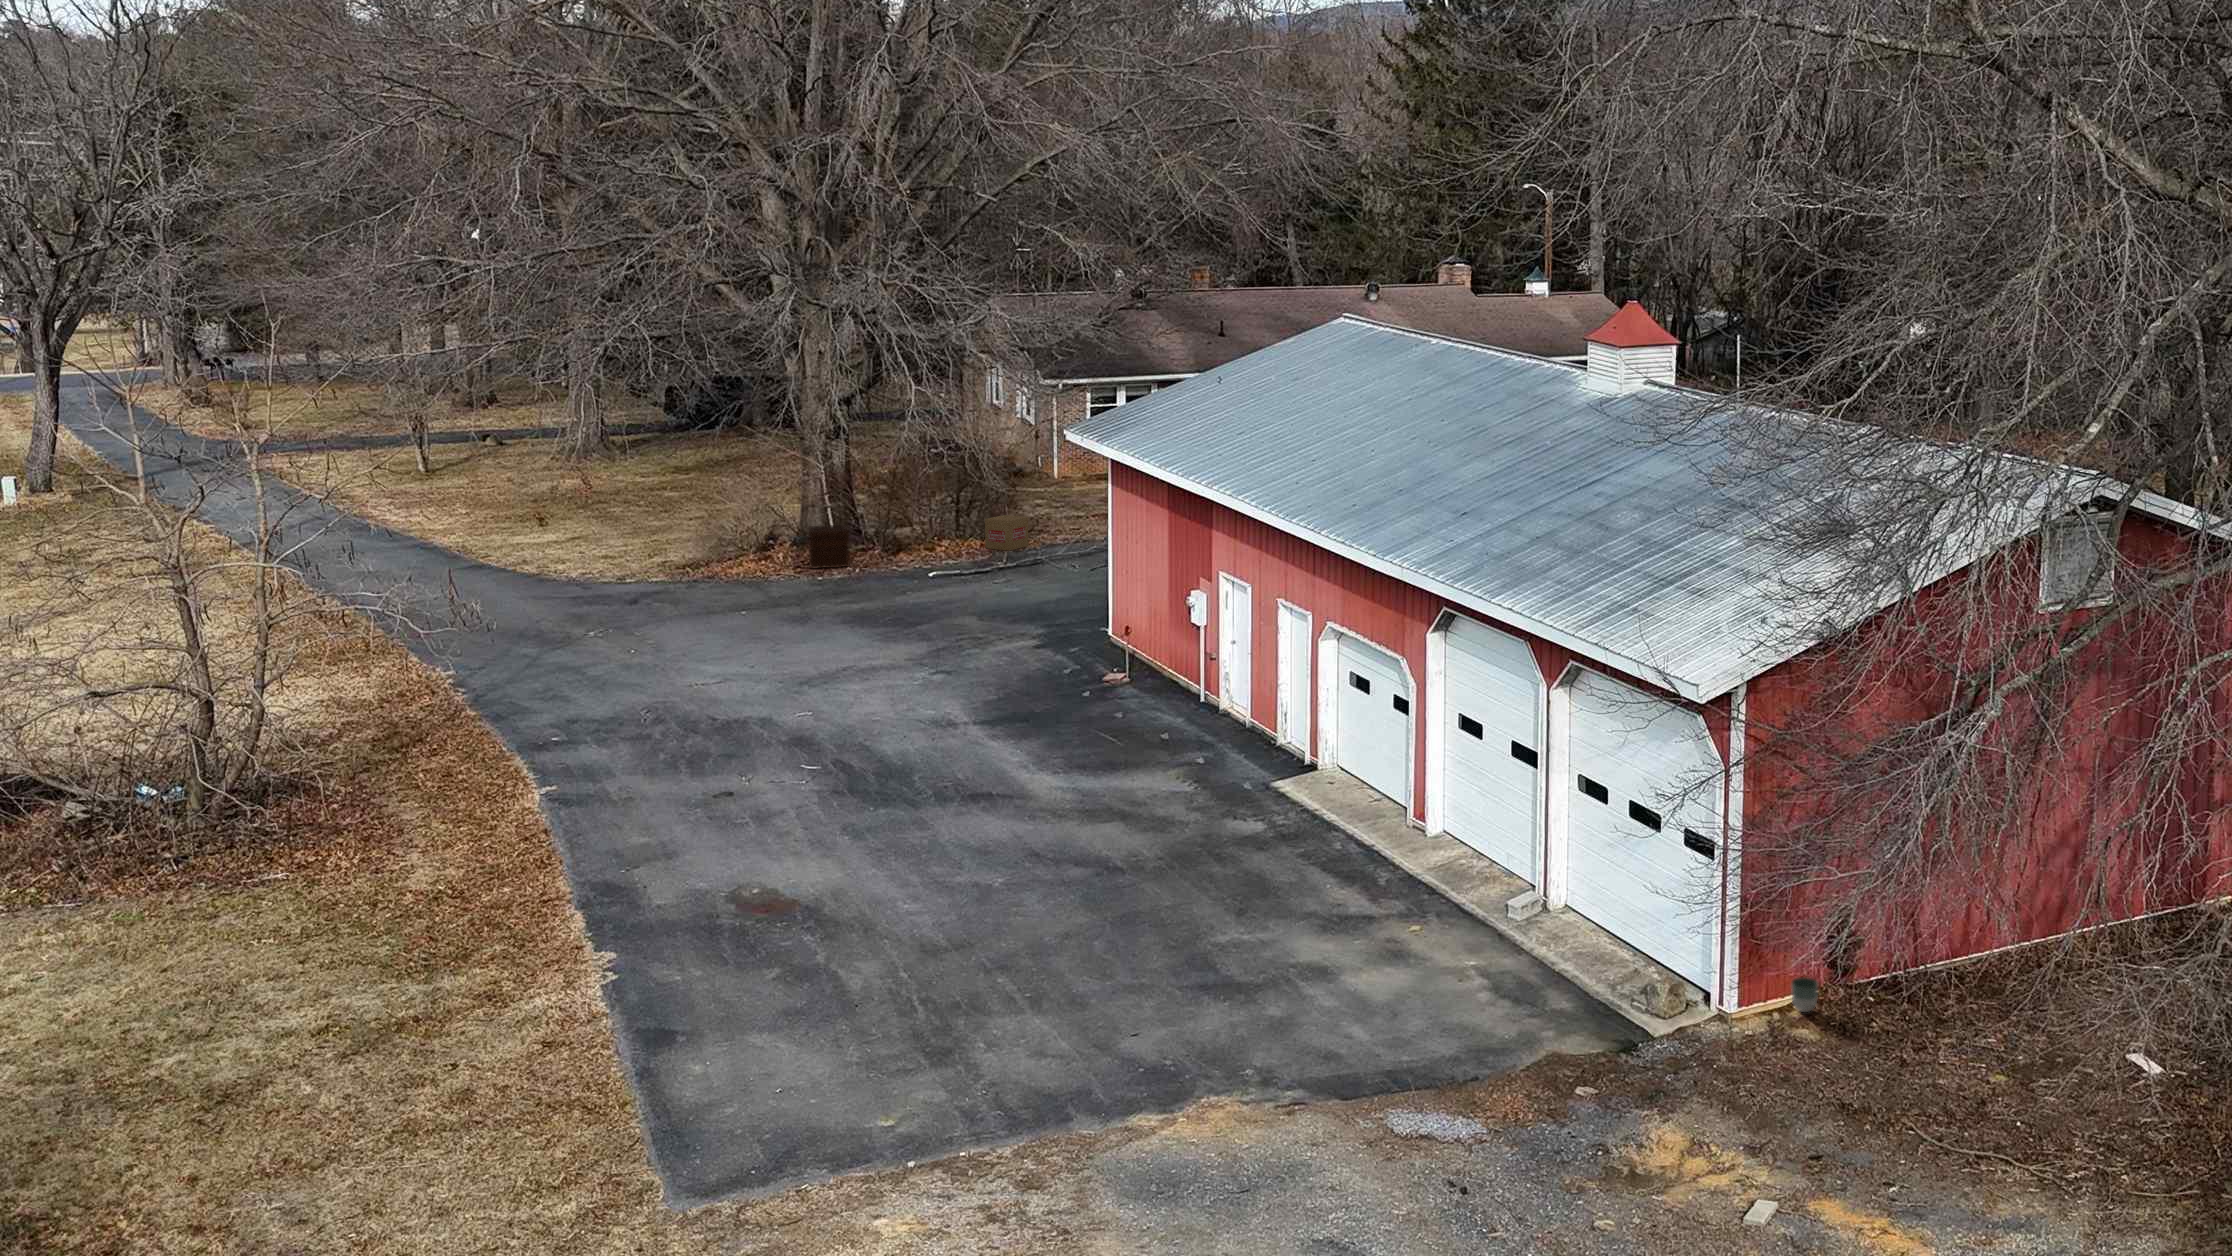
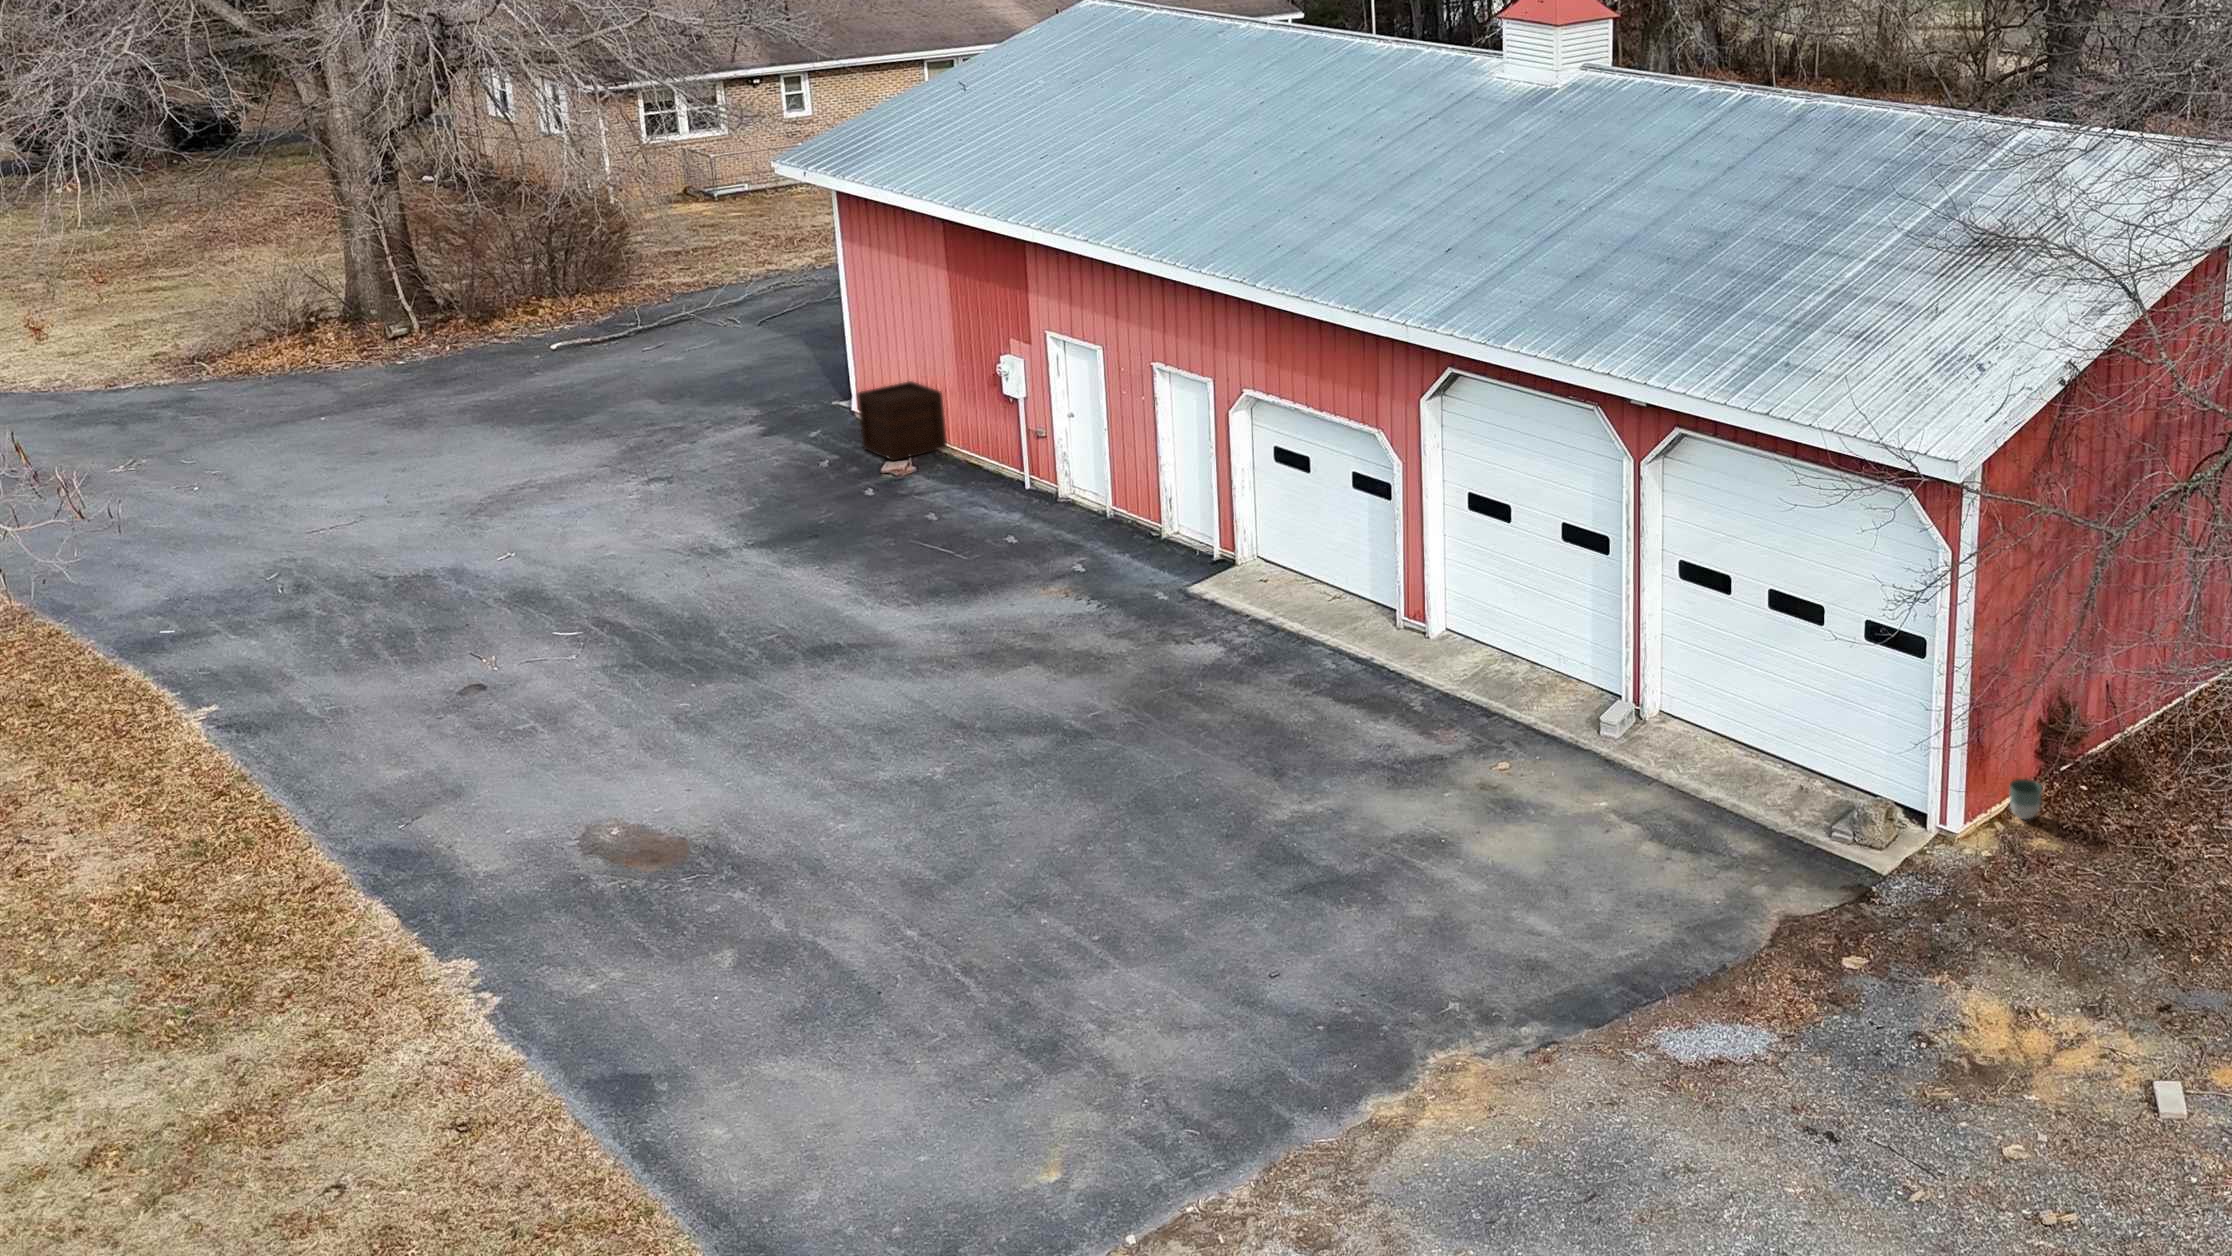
cardboard box: present [985,515,1028,551] -> none [598,252,659,298]
wooden crate: present [808,524,850,569] -> present [857,381,947,461]

